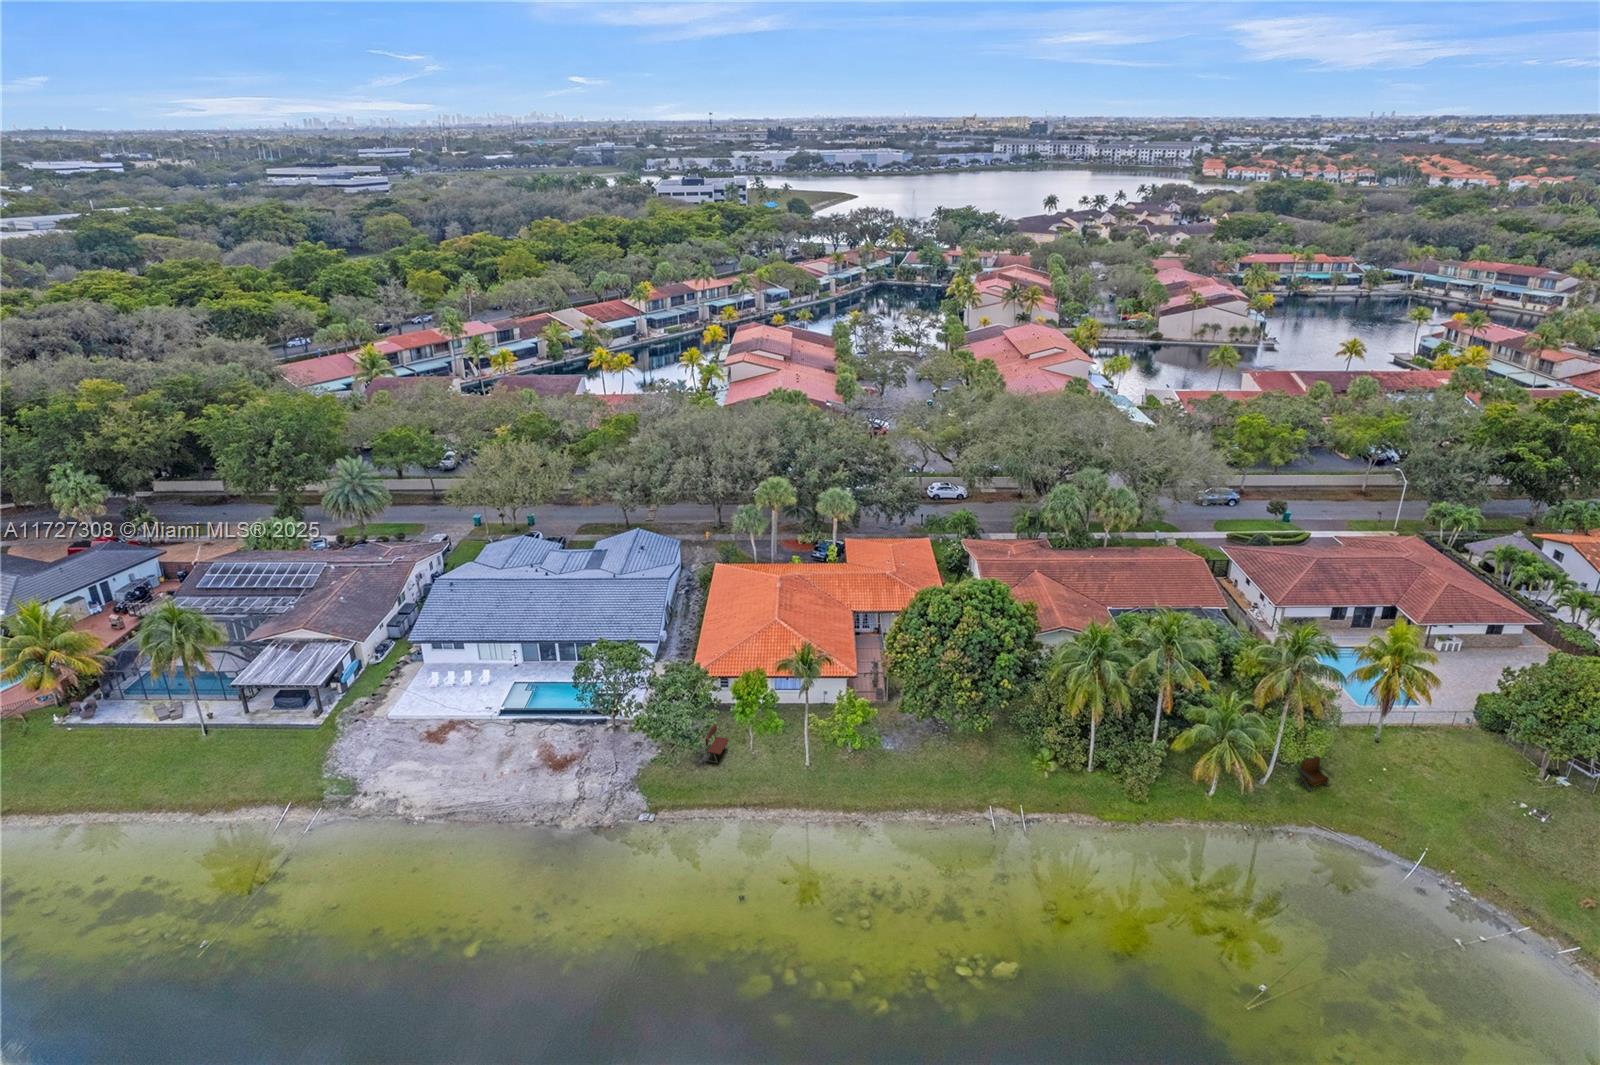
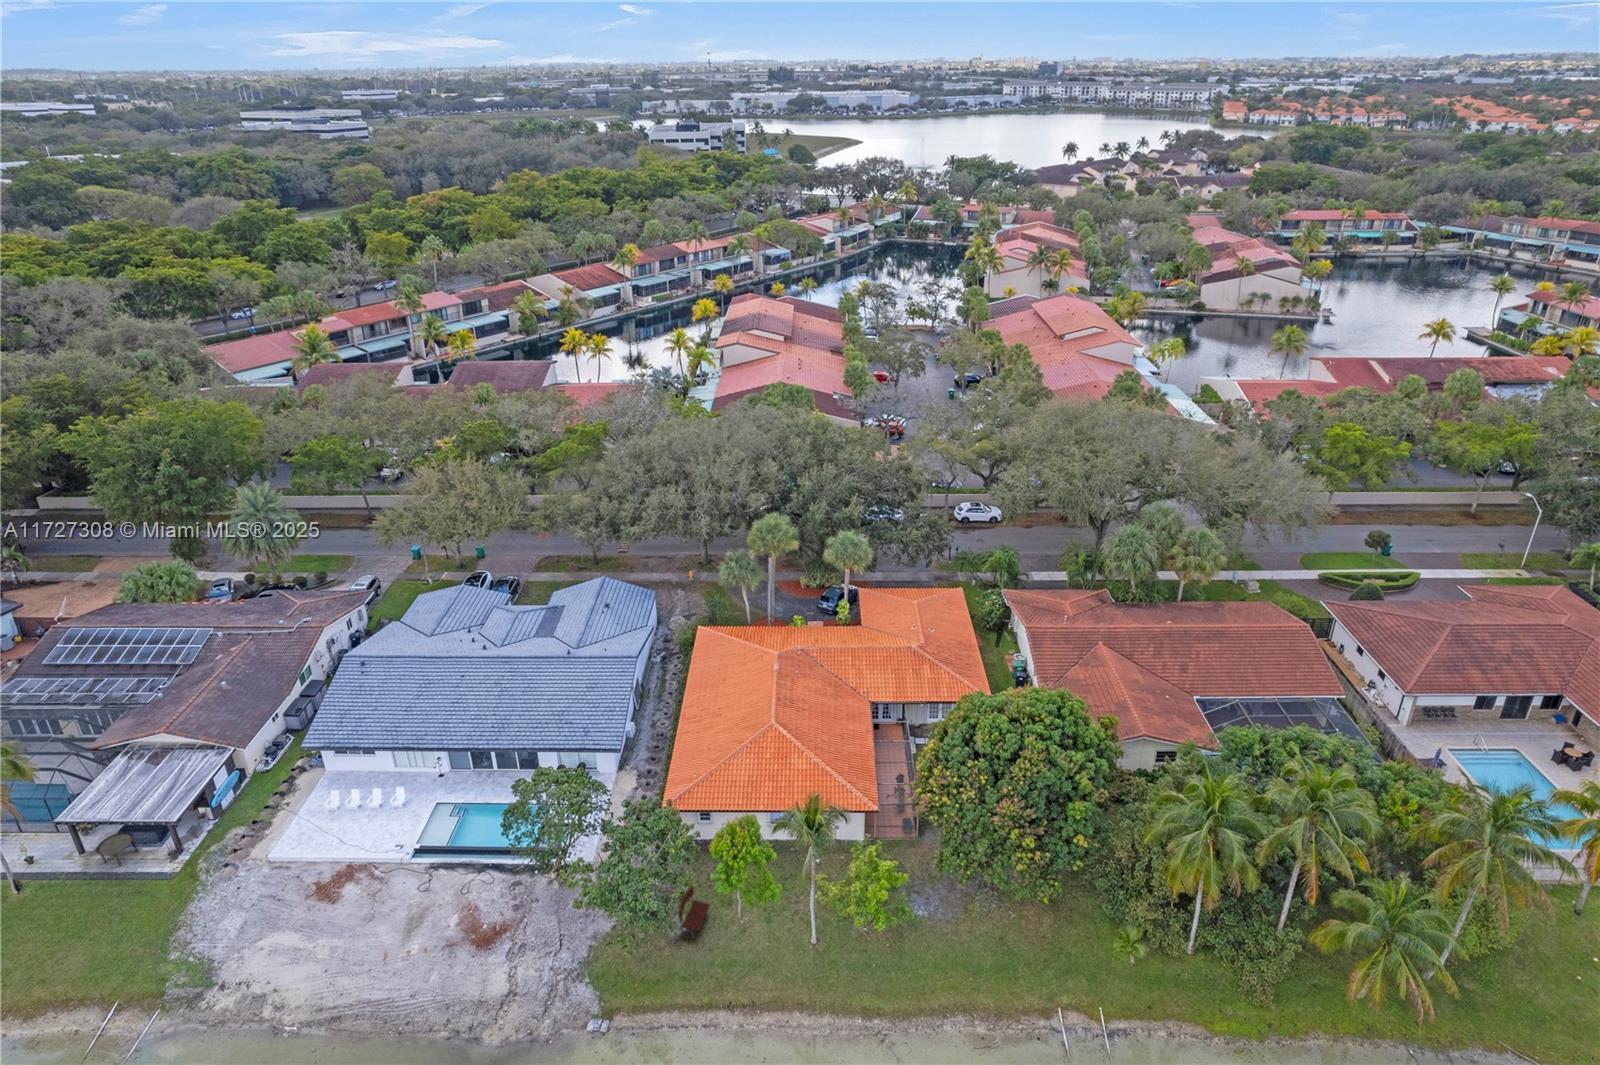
round table: none [257,697,287,722] -> present [96,832,137,865]
lounge chair: present [1295,757,1332,791] -> none [1467,945,1526,997]

